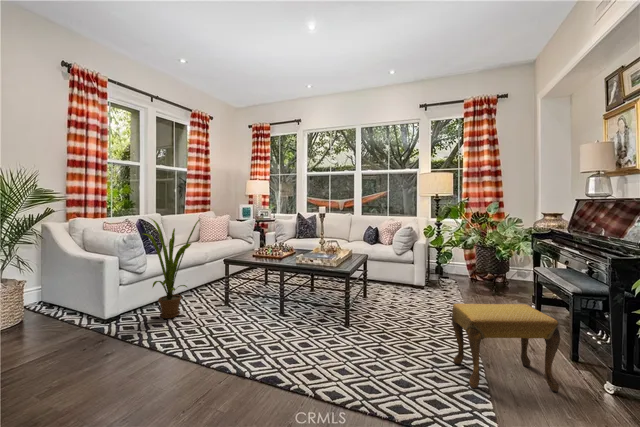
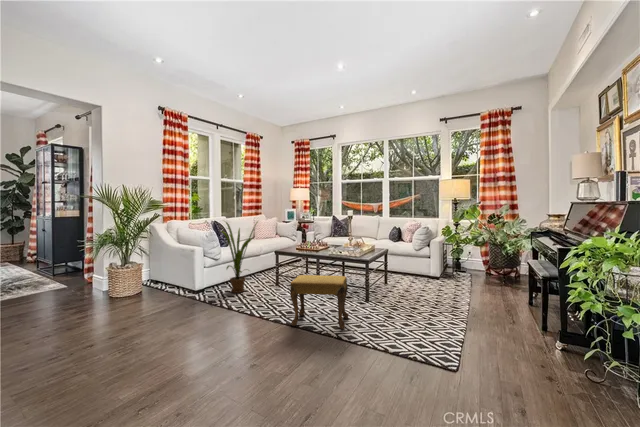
footstool: present [452,304,560,392] -> present [290,275,348,330]

